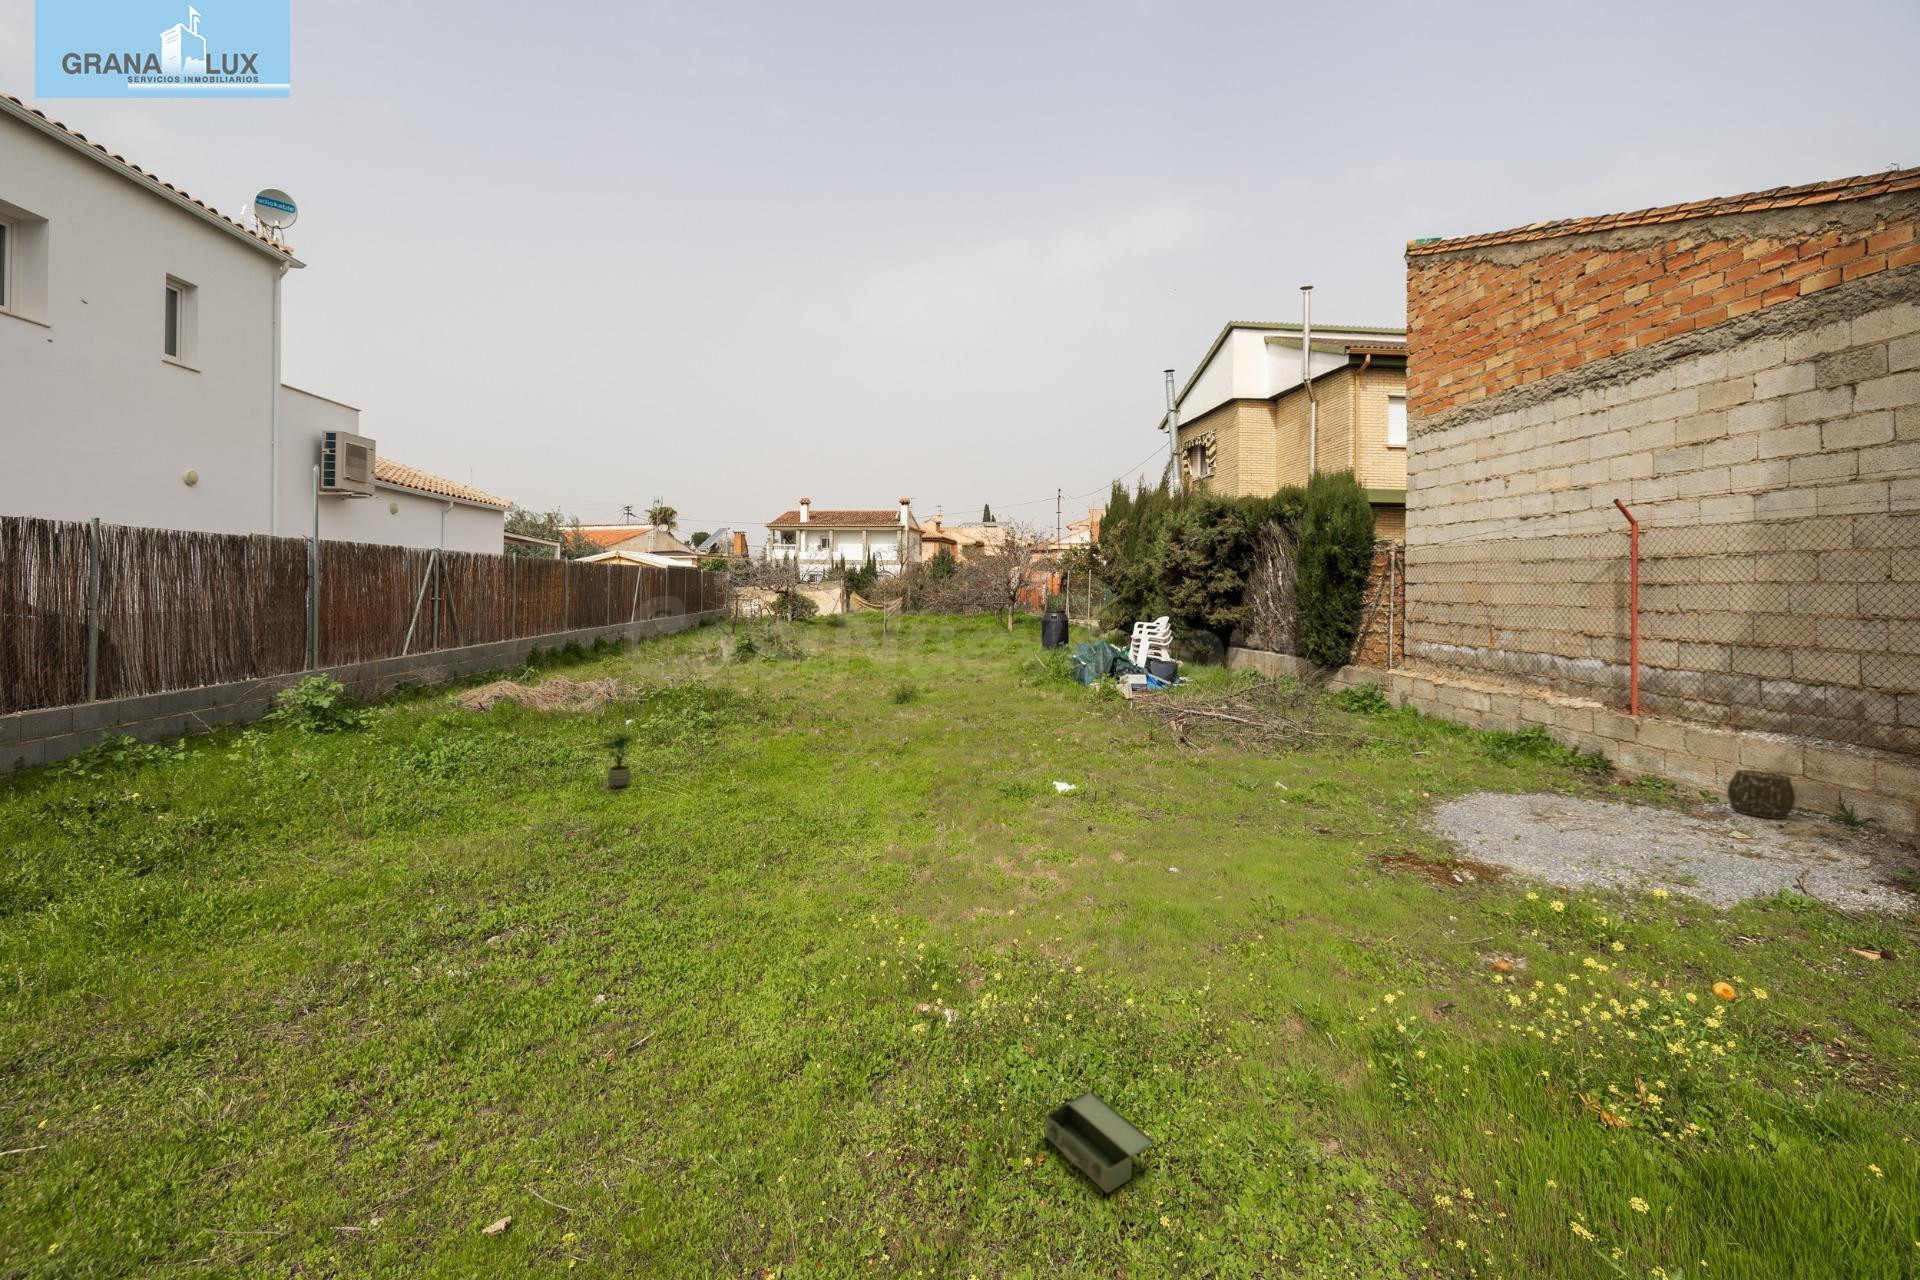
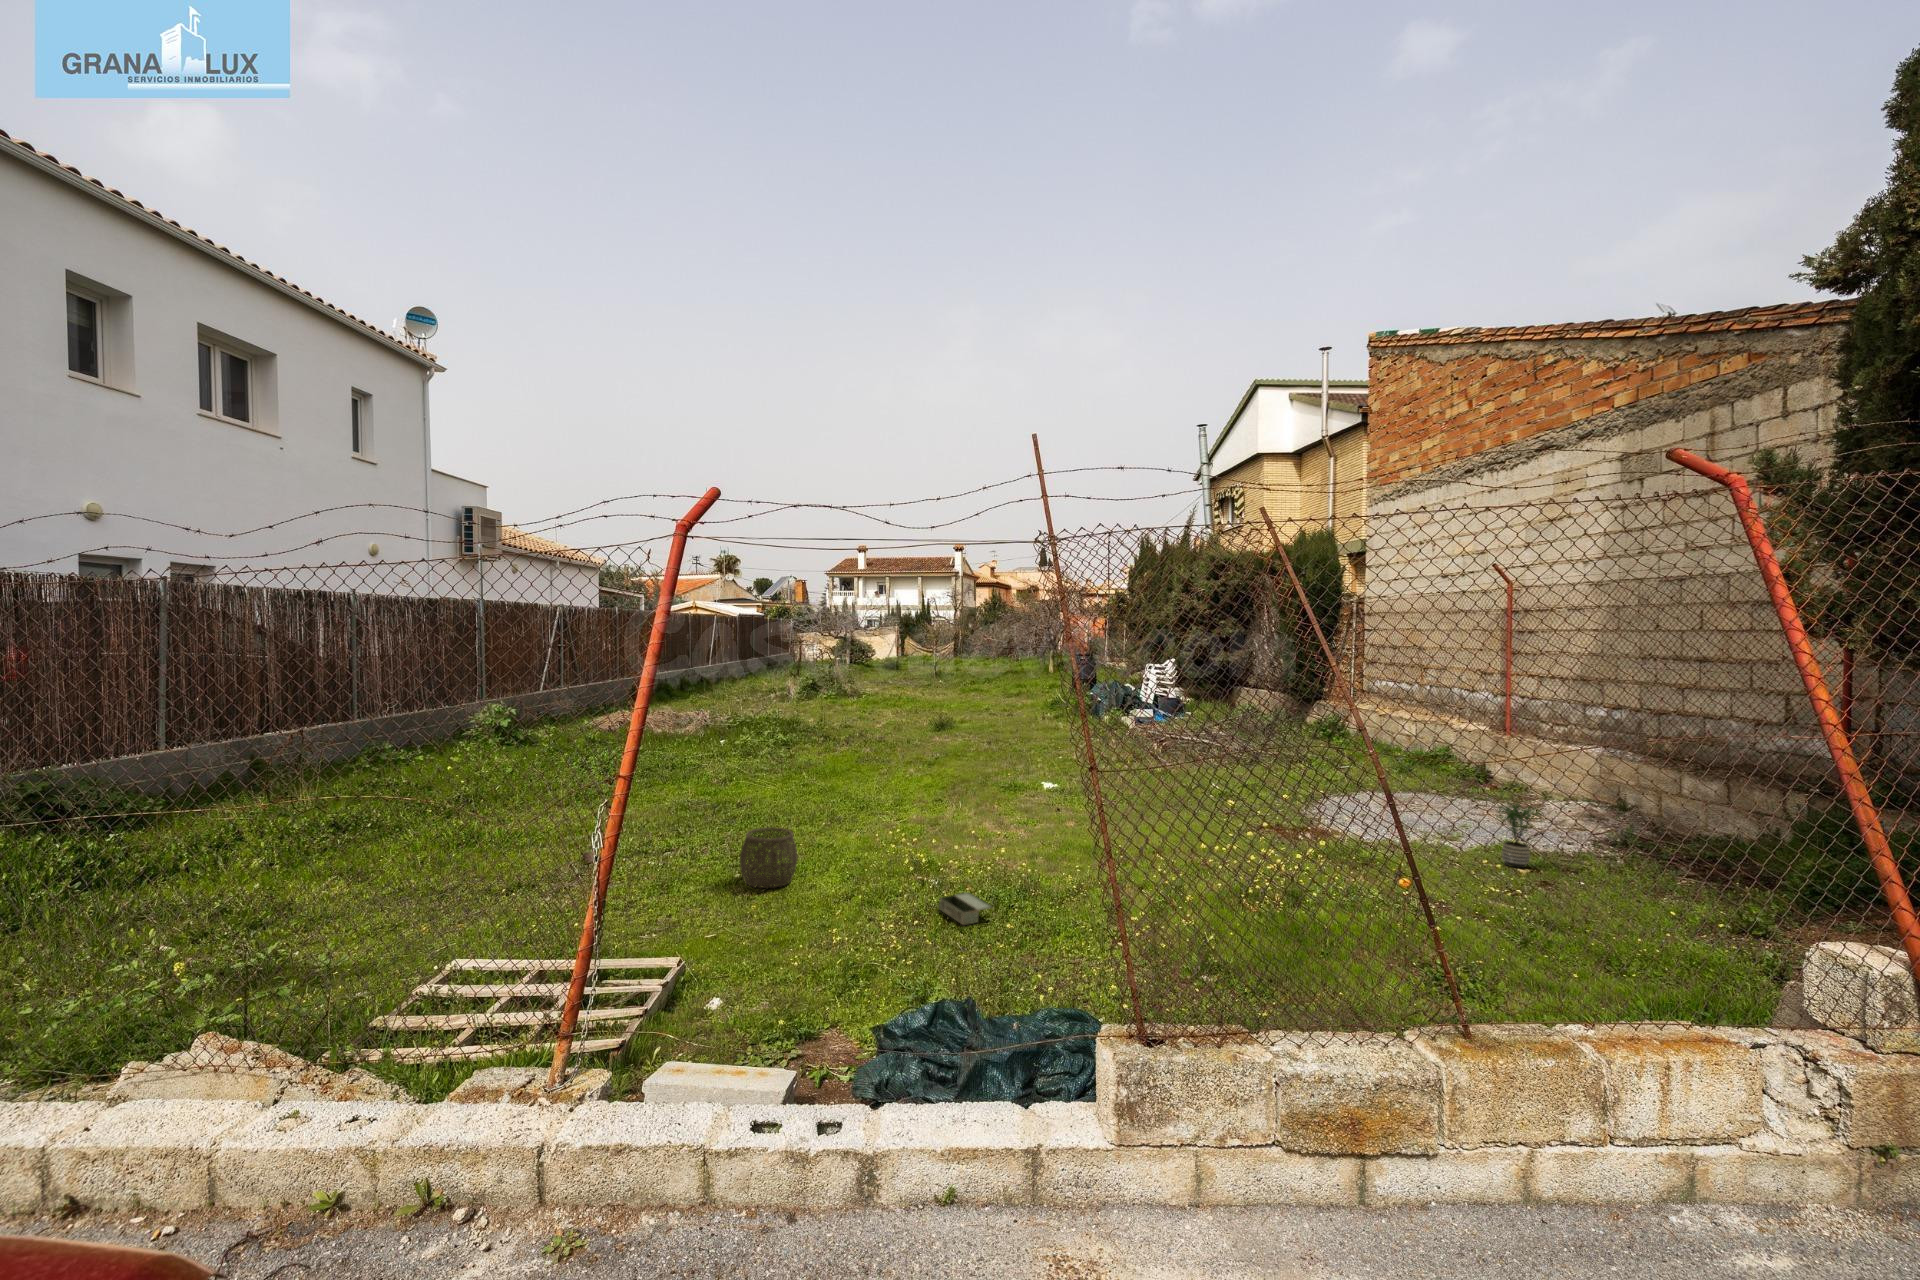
potted plant: present [598,734,637,789] -> present [1496,804,1539,868]
woven basket: present [1728,770,1795,819] -> present [739,828,798,888]

